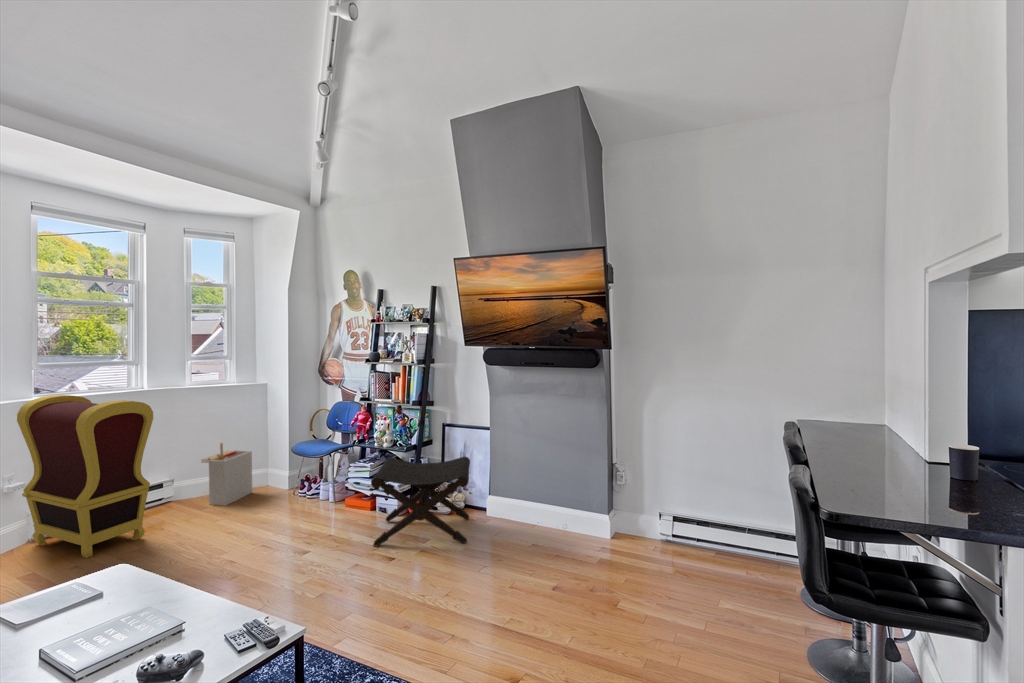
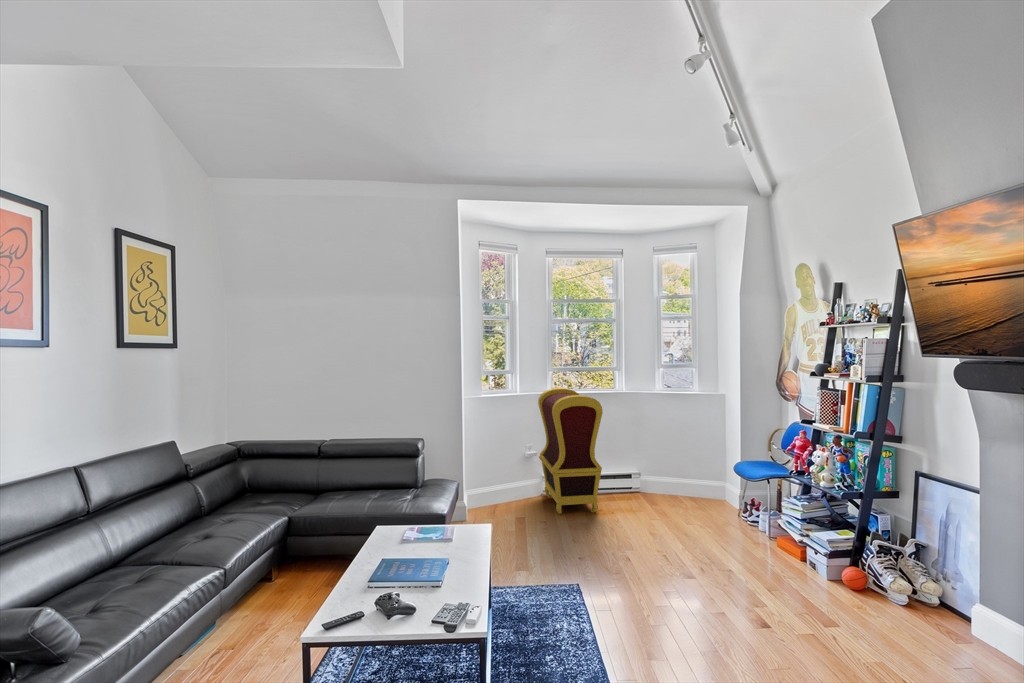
storage bin: present [201,443,252,505] -> none [657,446,704,508]
footstool: present [371,457,470,546] -> none [756,498,934,652]

